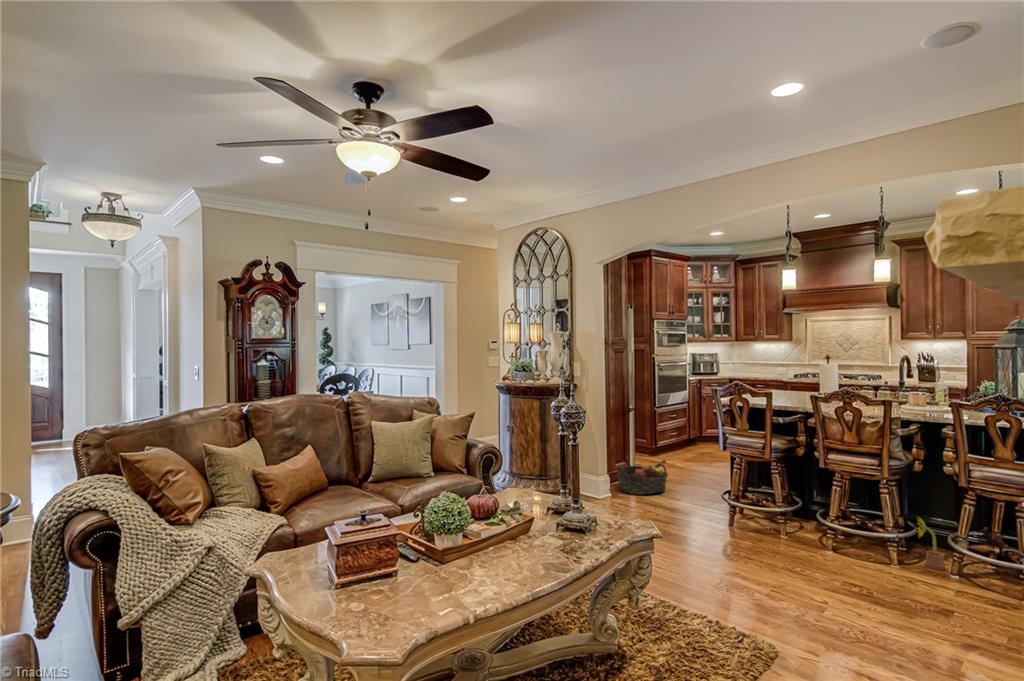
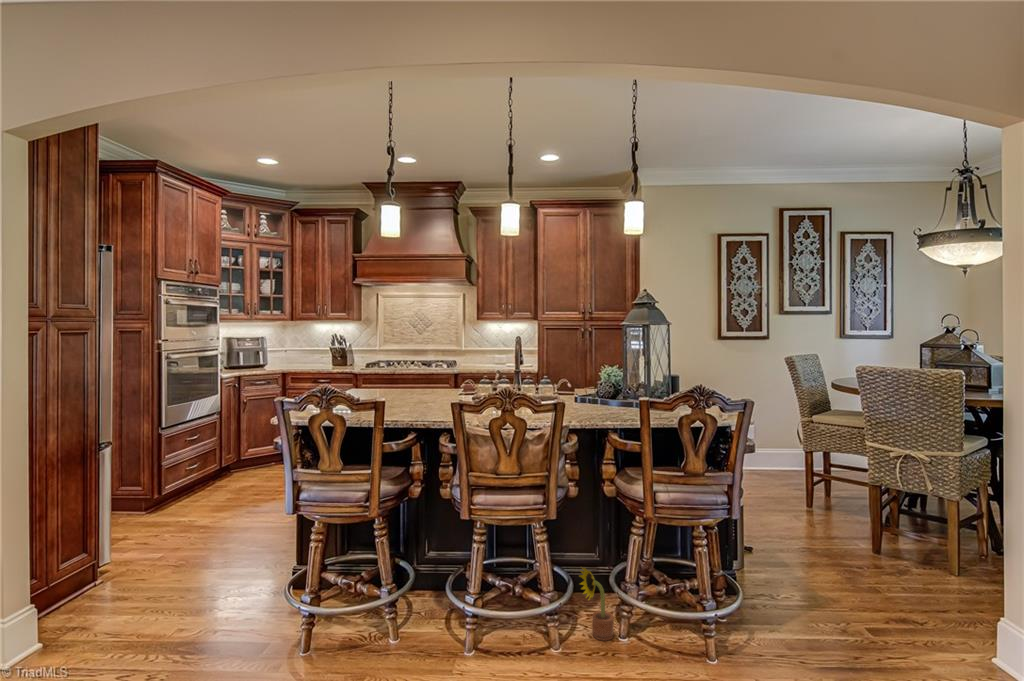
basket: present [617,460,668,495] -> none [58,533,179,627]

